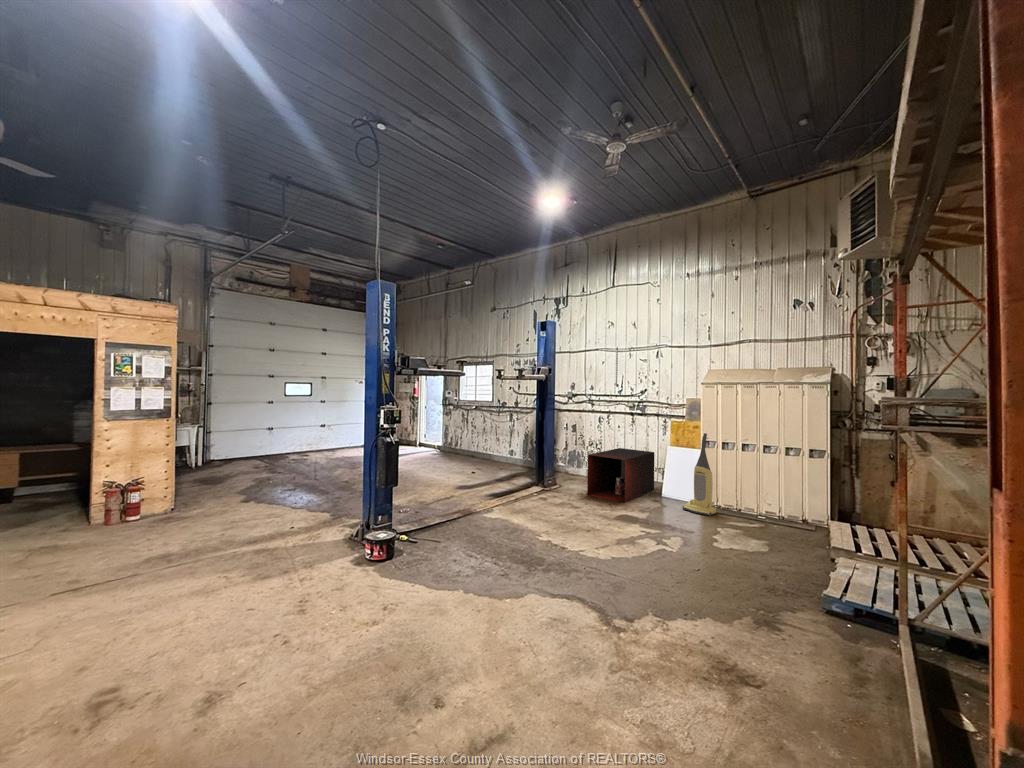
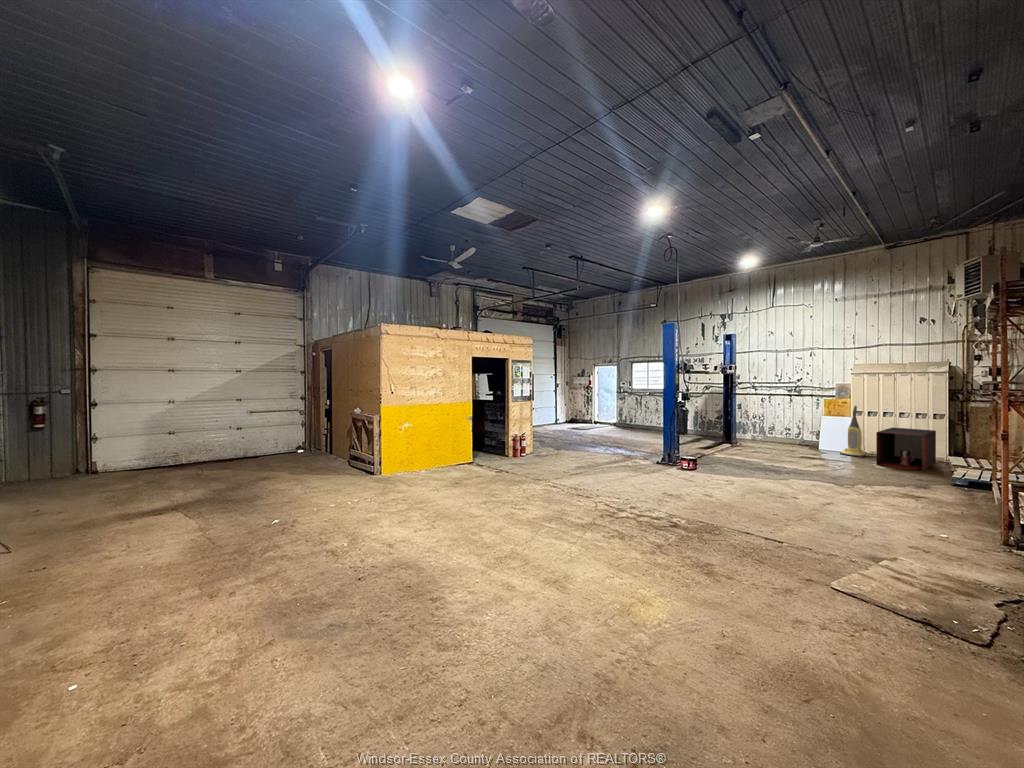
storage cabinet: present [587,448,654,503] -> present [876,428,936,470]

